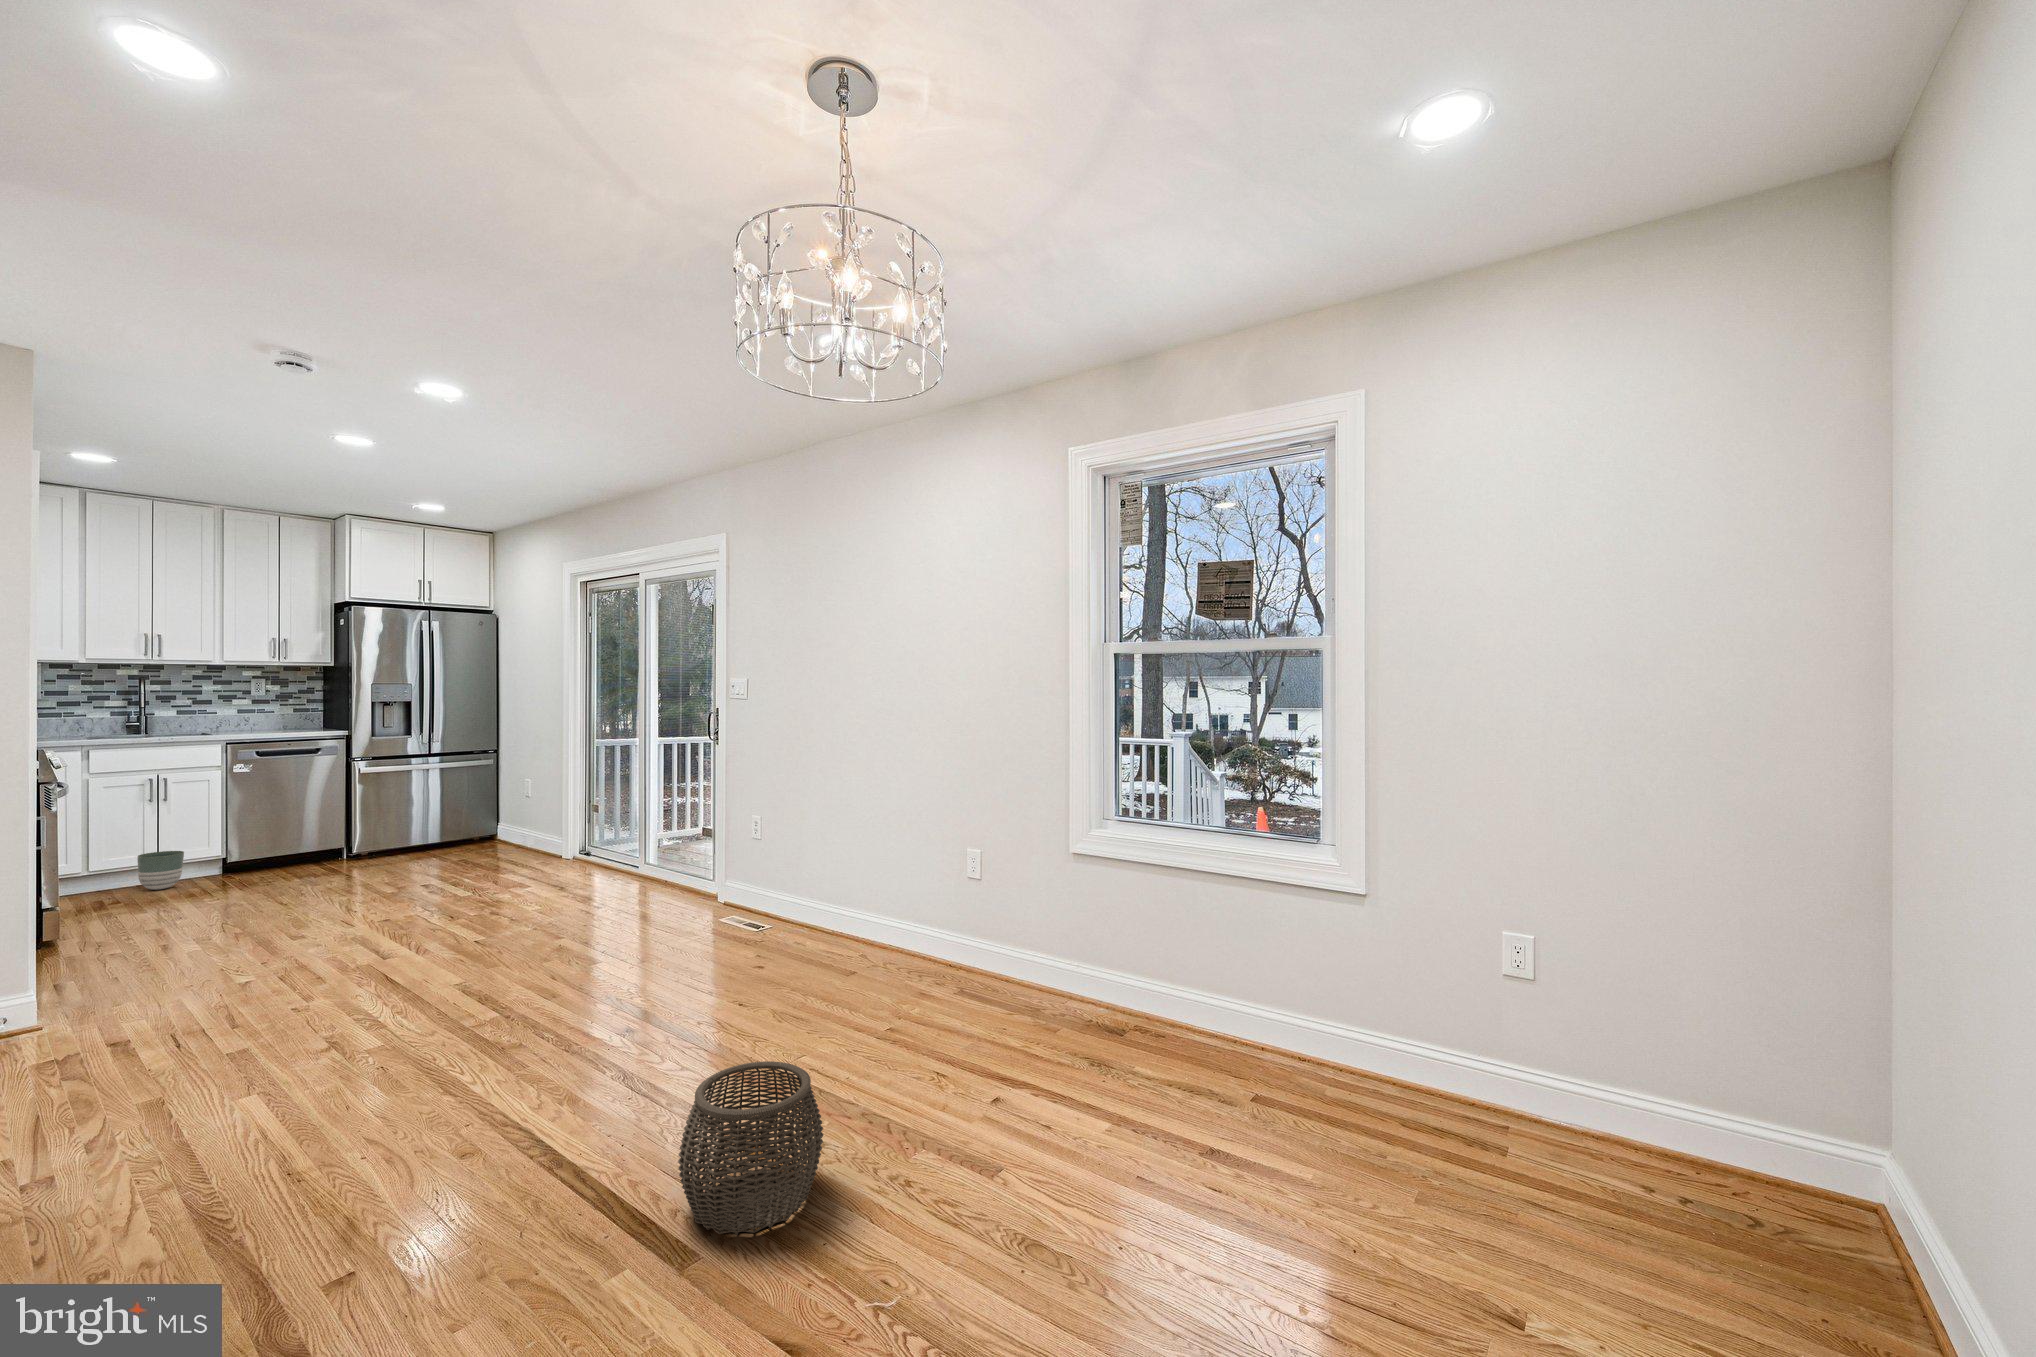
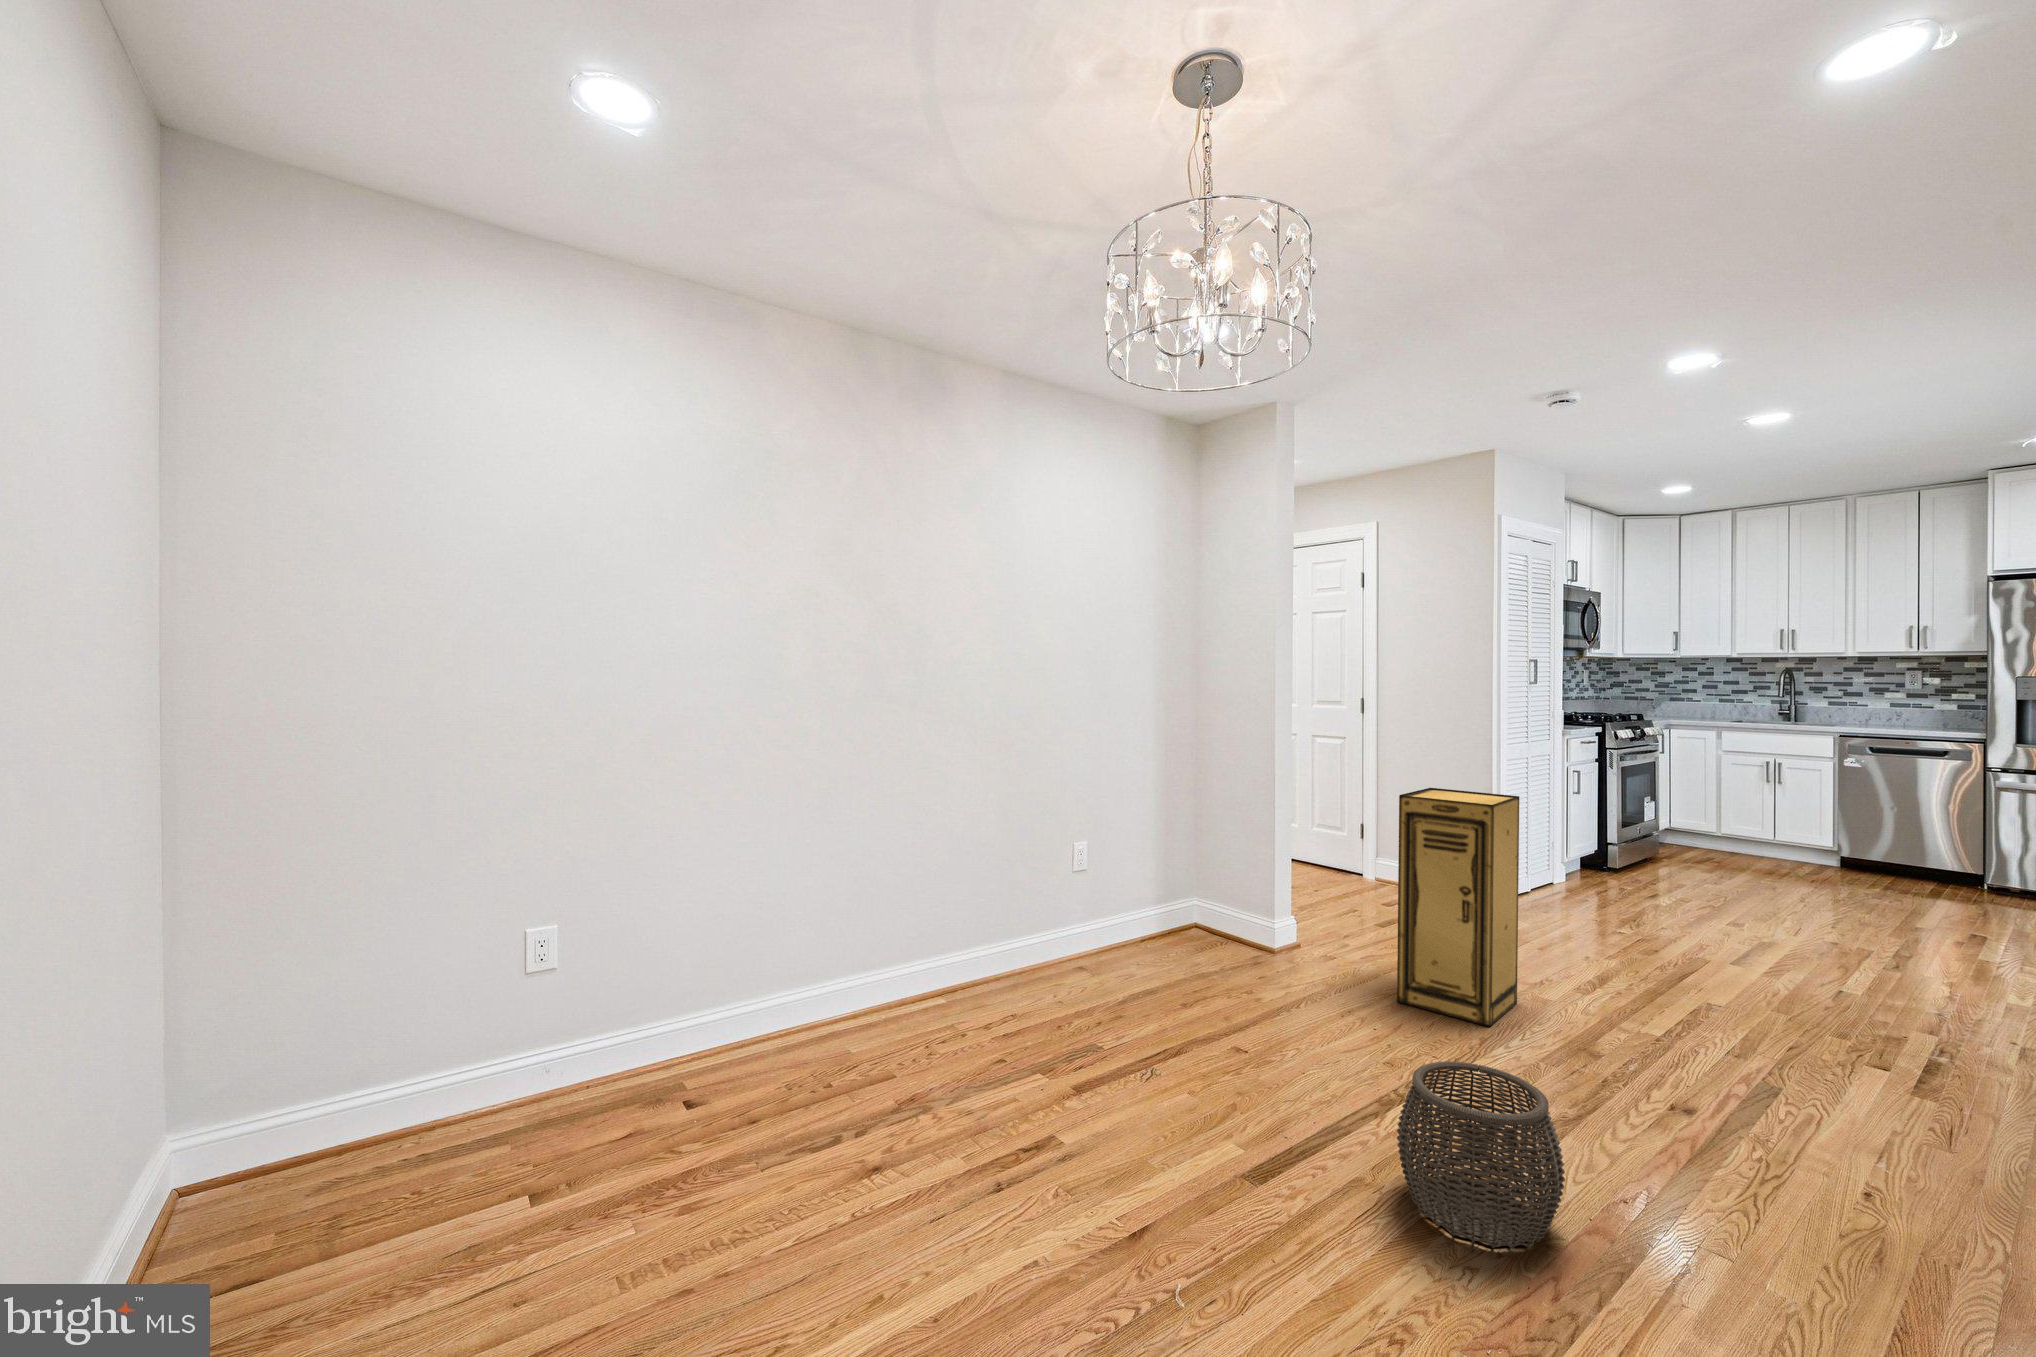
storage cabinet: none [207,842,401,1176] -> present [1397,788,1519,1027]
planter: present [137,851,184,890] -> none [1748,828,1787,863]

